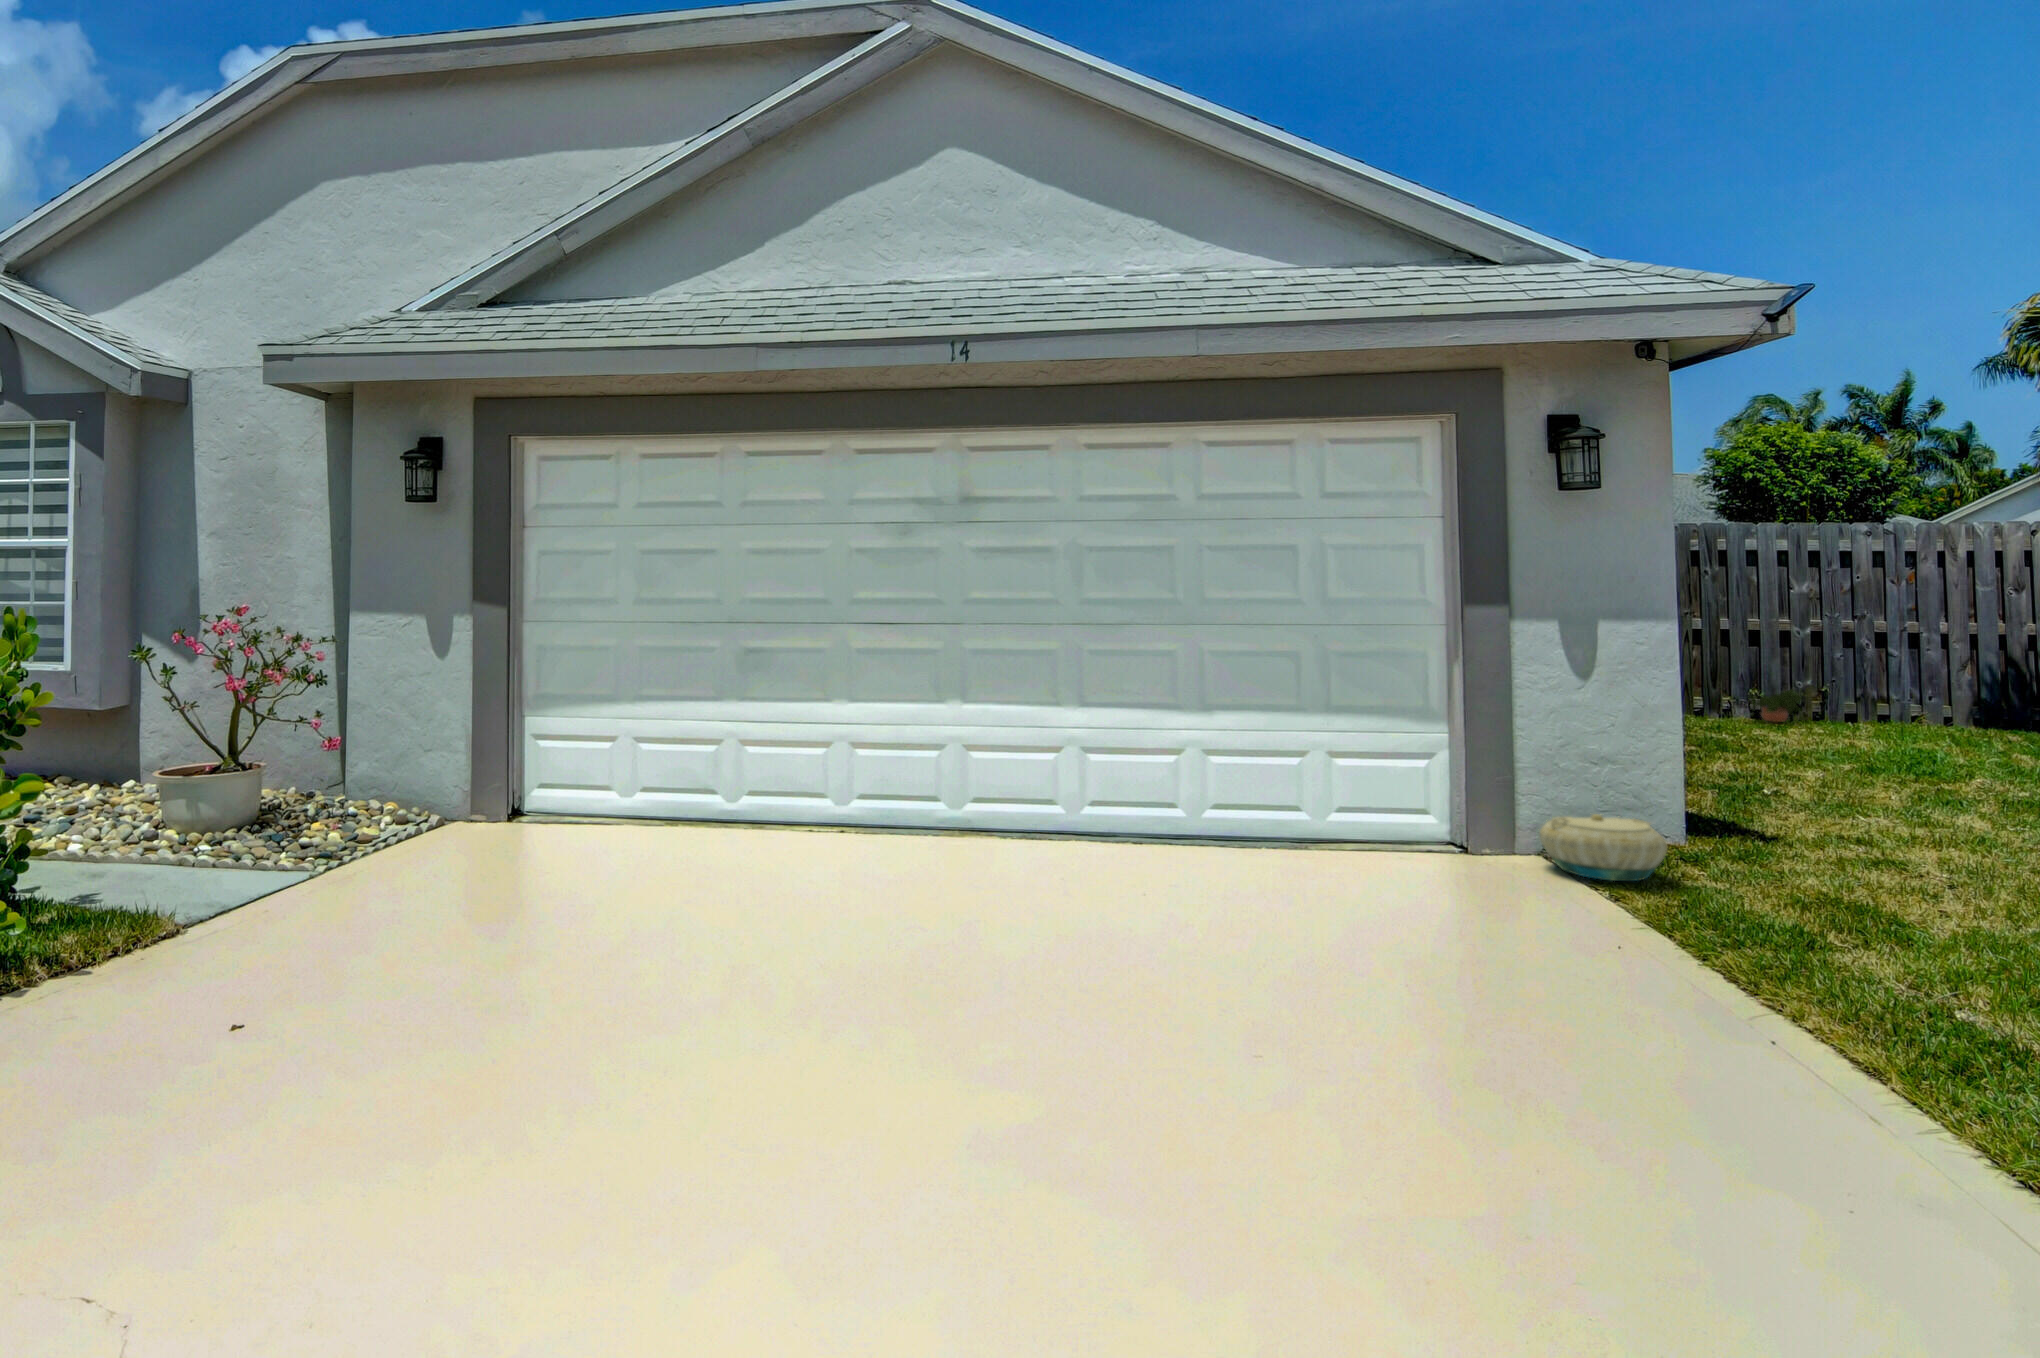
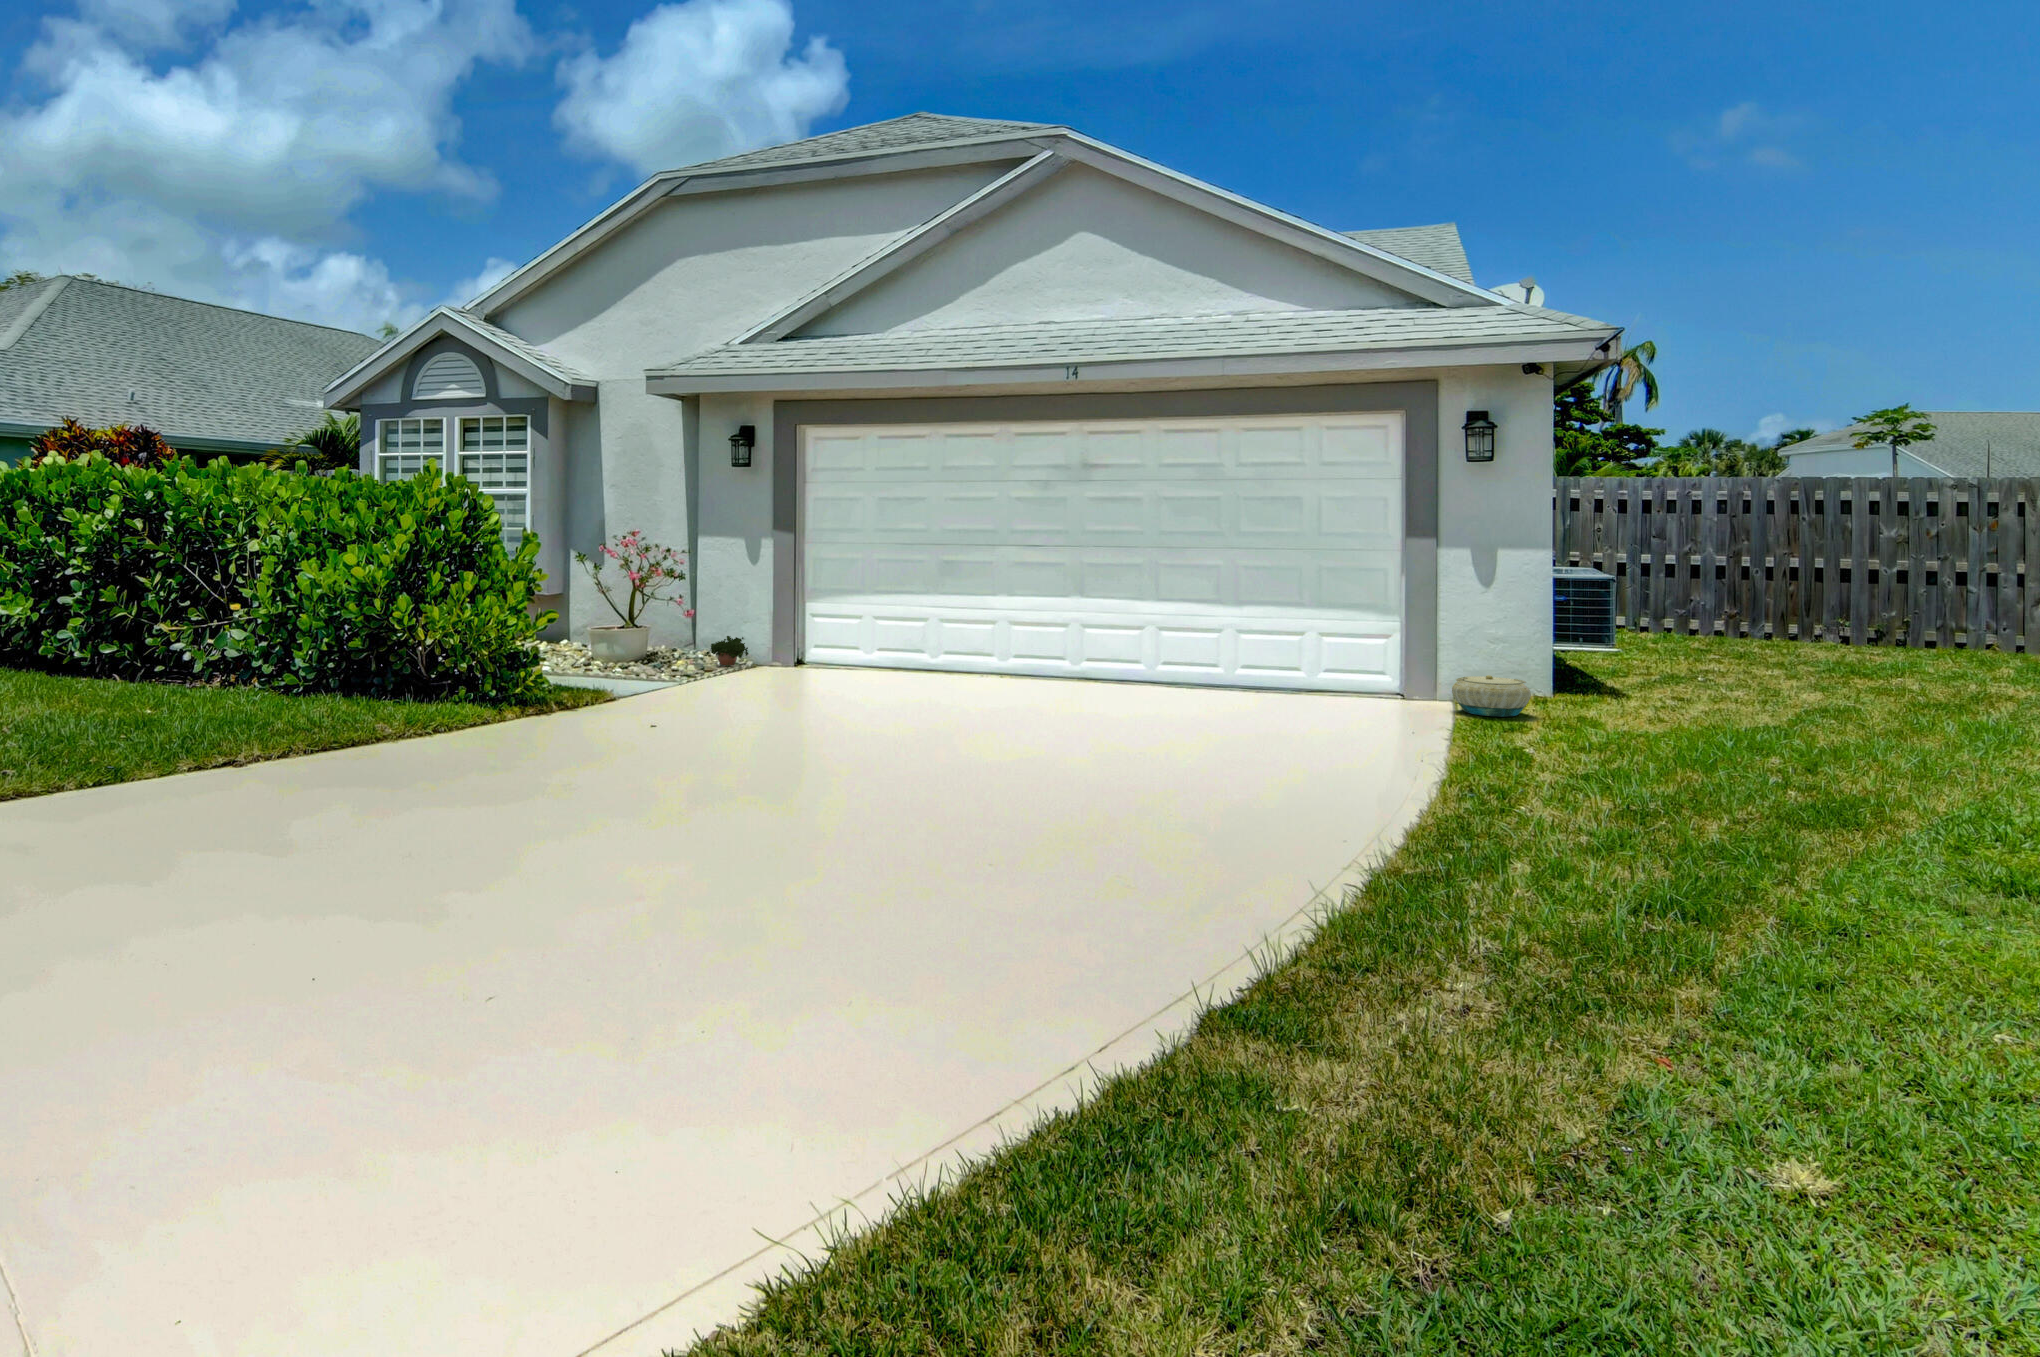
potted plant: present [1748,689,1802,722] -> present [704,636,748,667]

